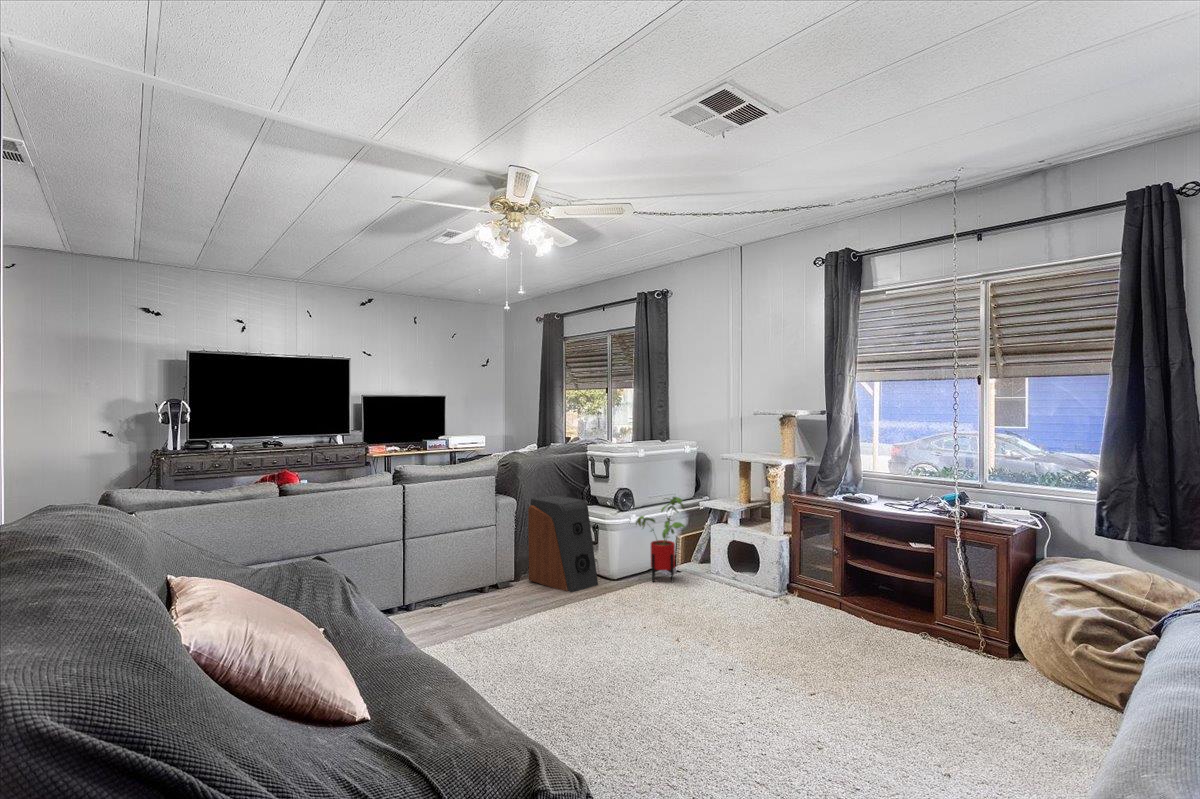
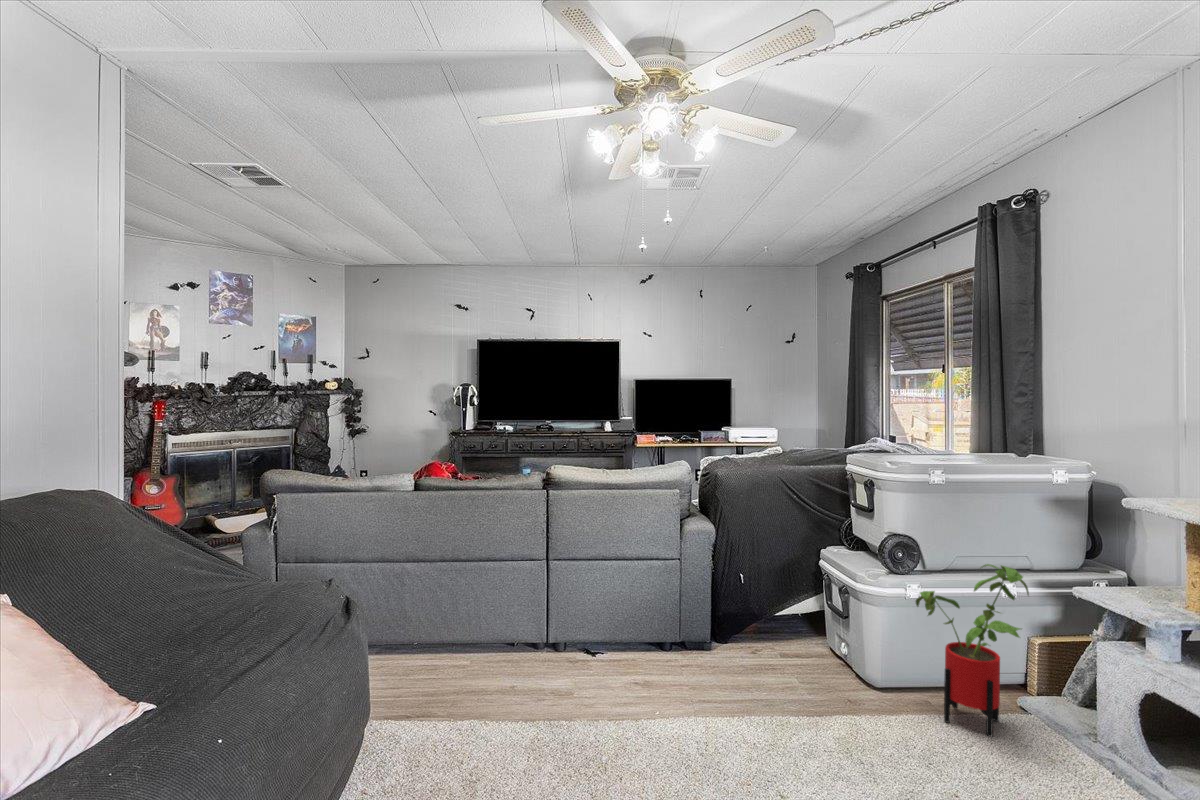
speaker: present [528,495,598,592] -> none [733,527,836,701]

